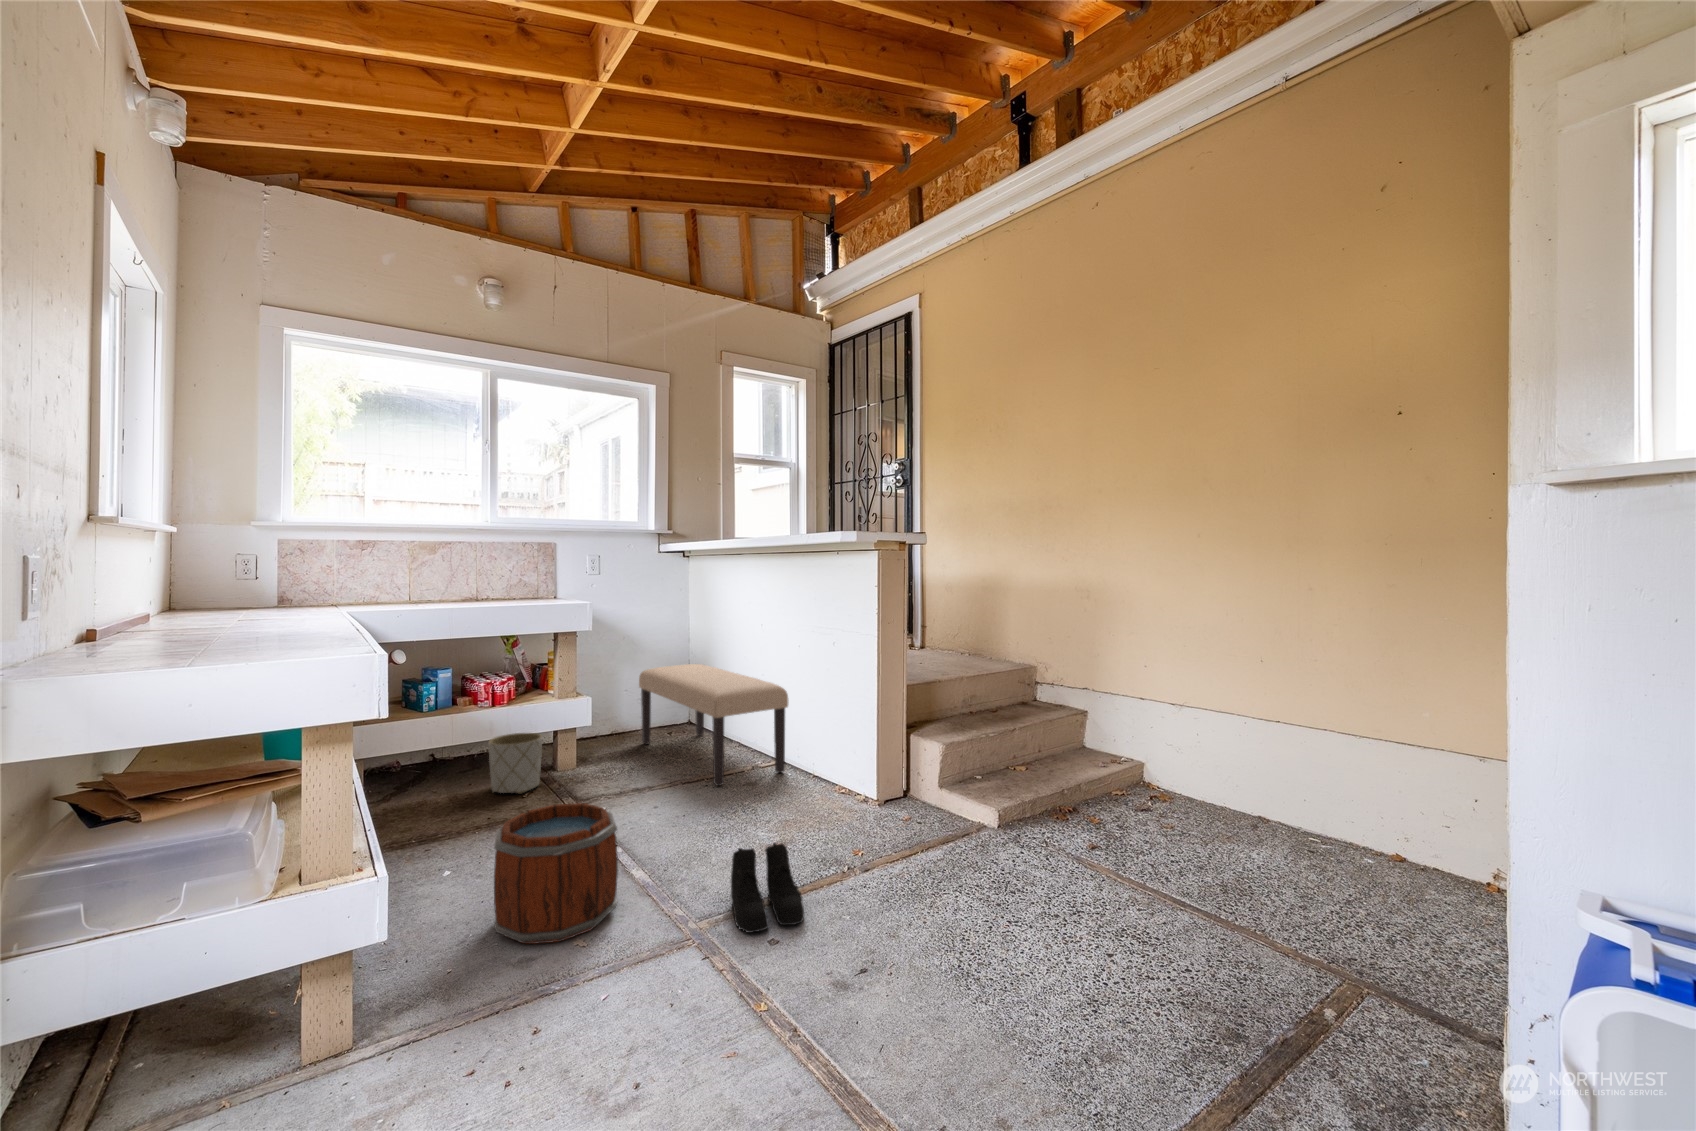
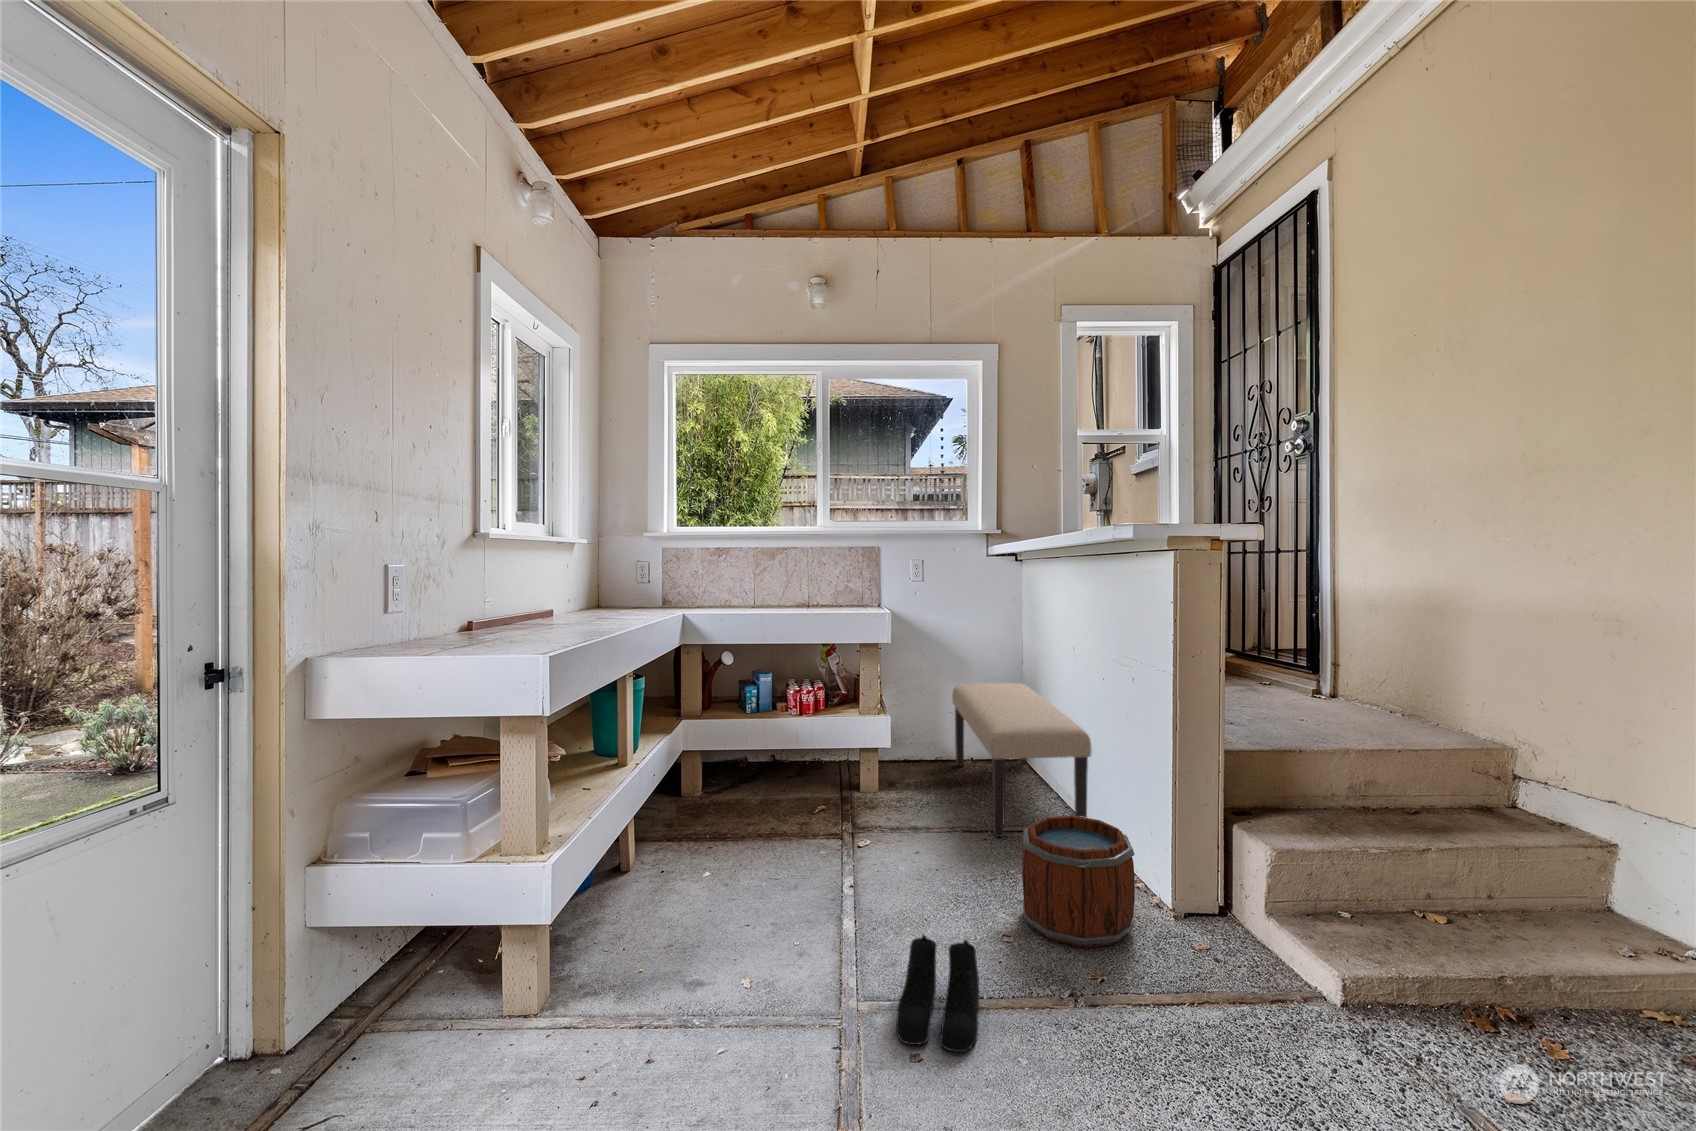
planter: present [488,733,542,794] -> none [787,740,835,802]
bucket: present [494,803,618,944] -> present [1022,816,1135,947]

